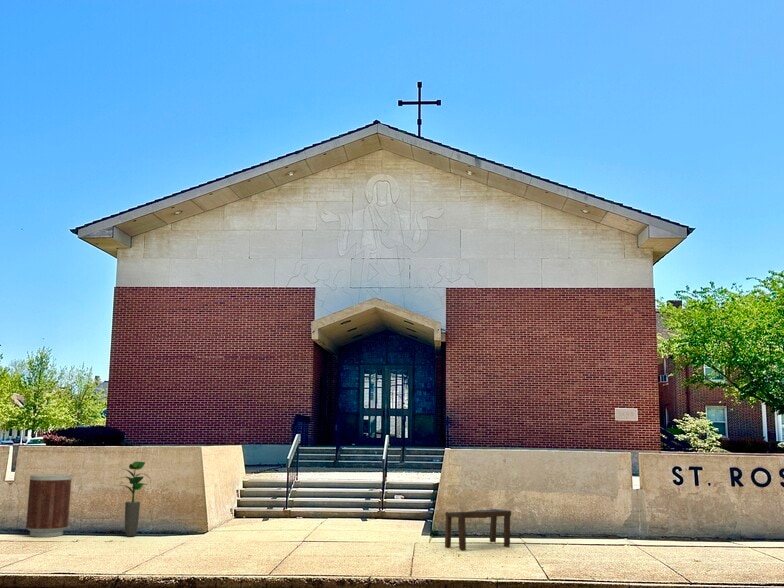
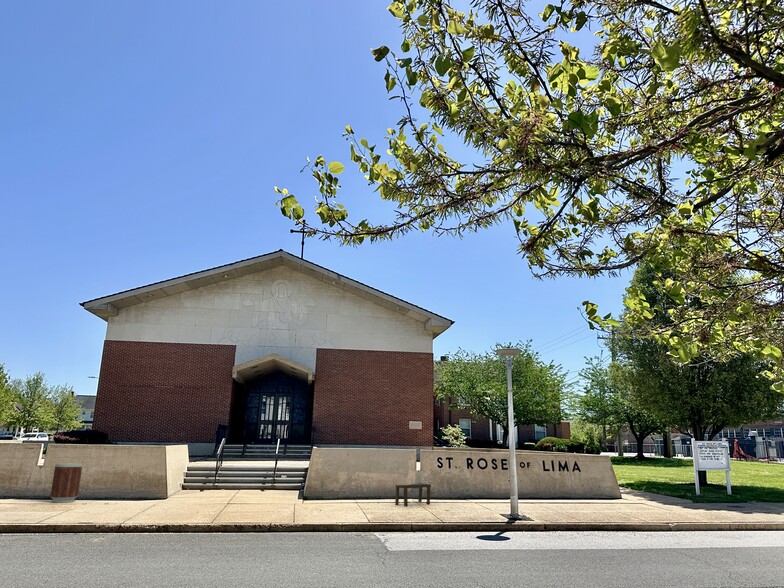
potted plant: present [124,462,147,537] -> none [113,455,135,502]
bench: present [445,509,511,550] -> present [395,483,431,506]

